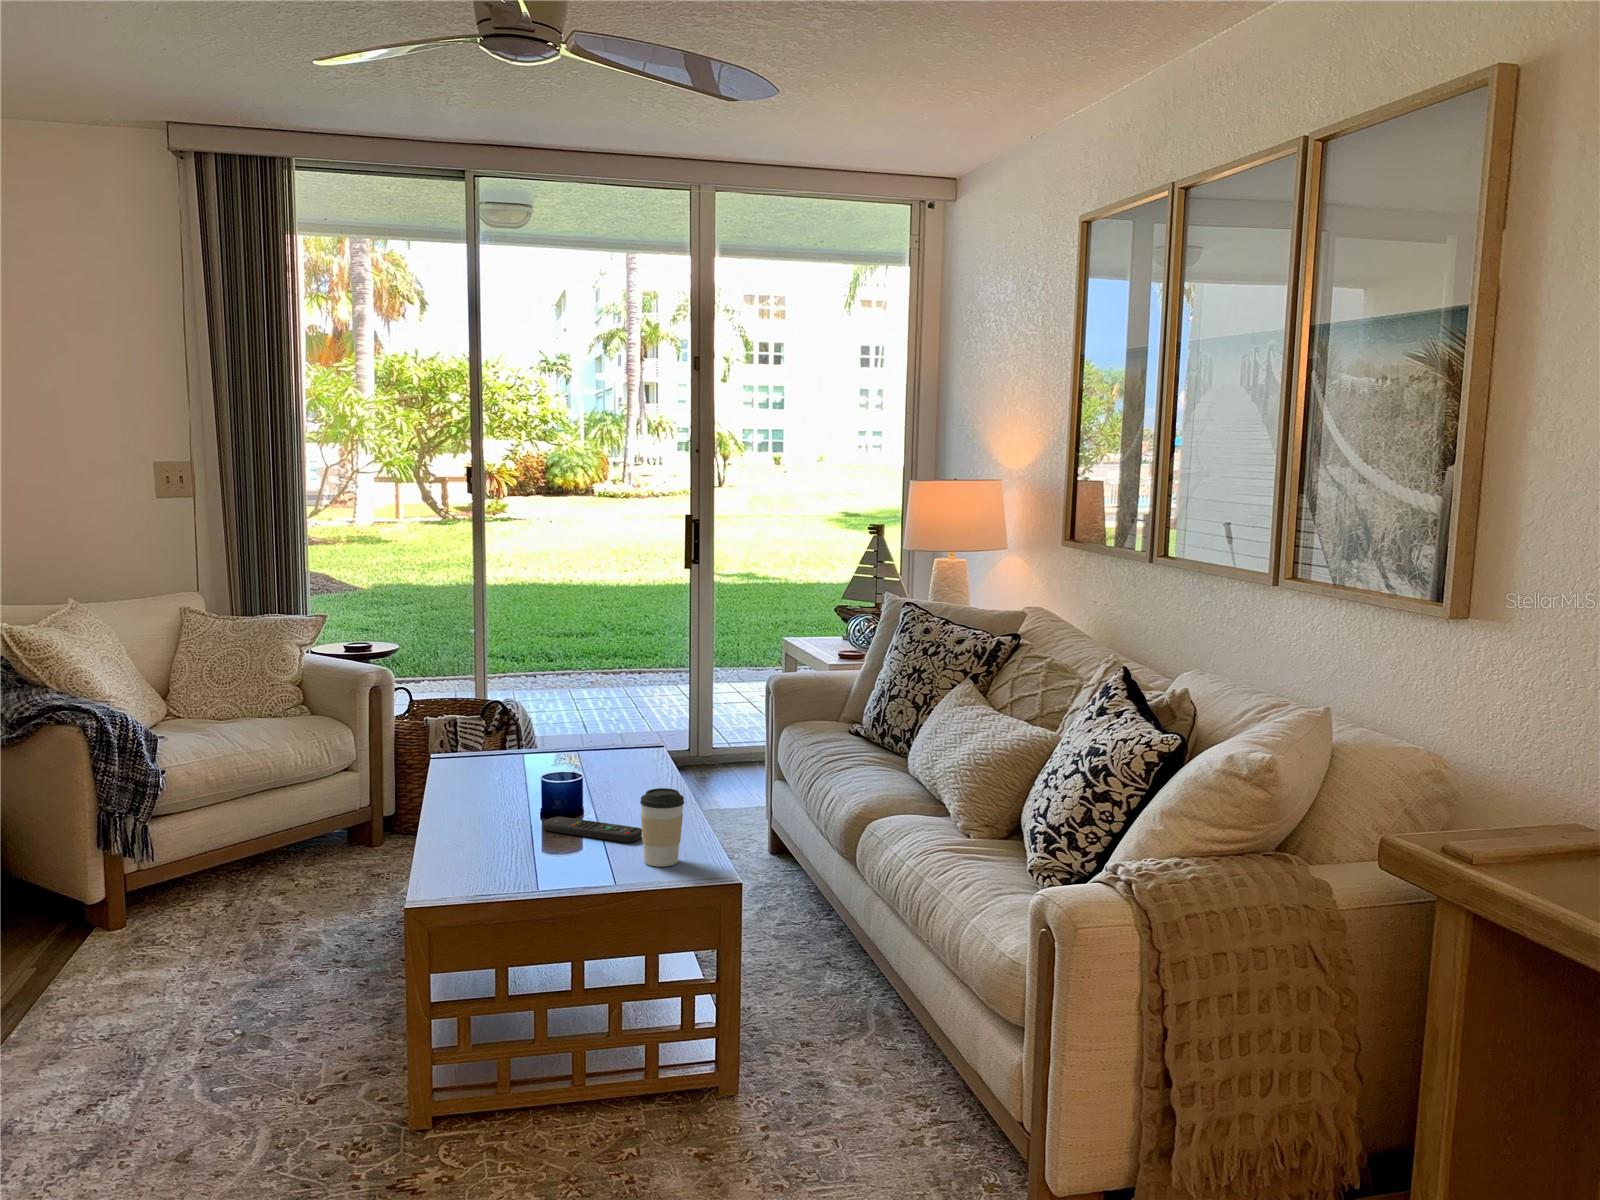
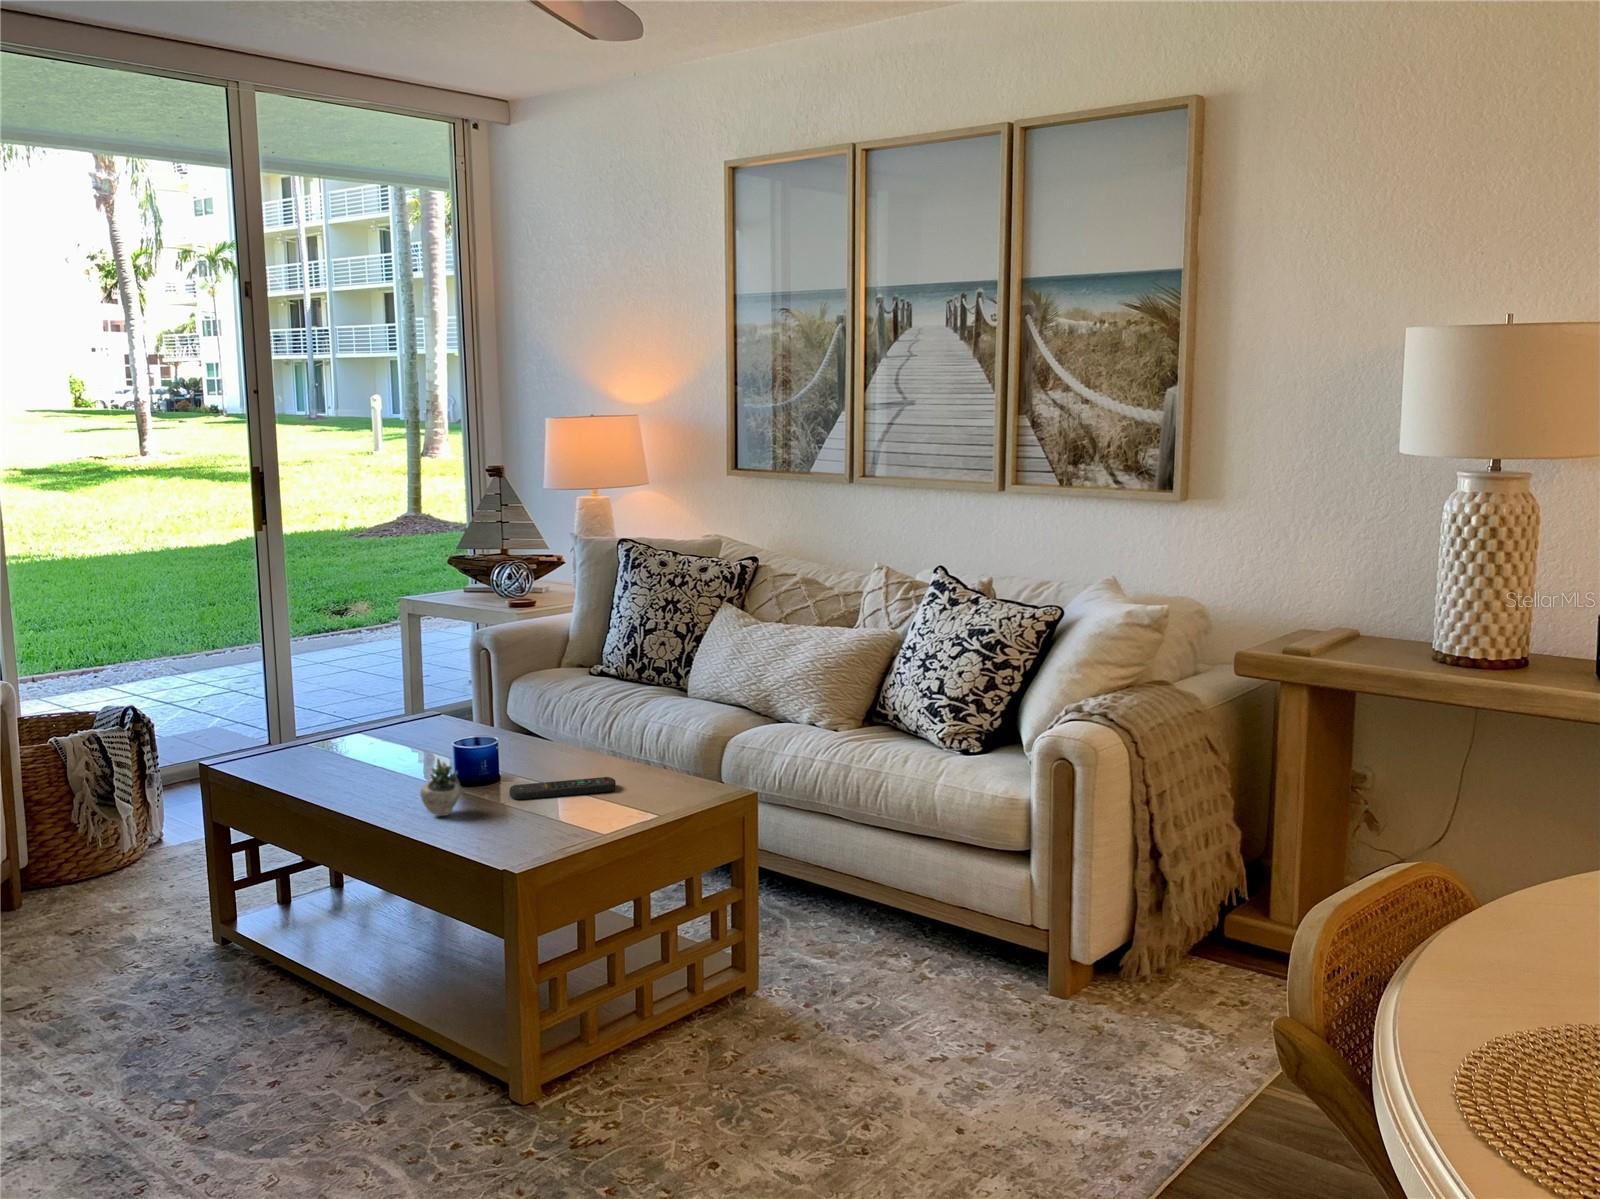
succulent plant: none [446,775,517,830] -> present [420,759,461,816]
coffee cup: present [640,788,684,867] -> none [648,727,691,801]

